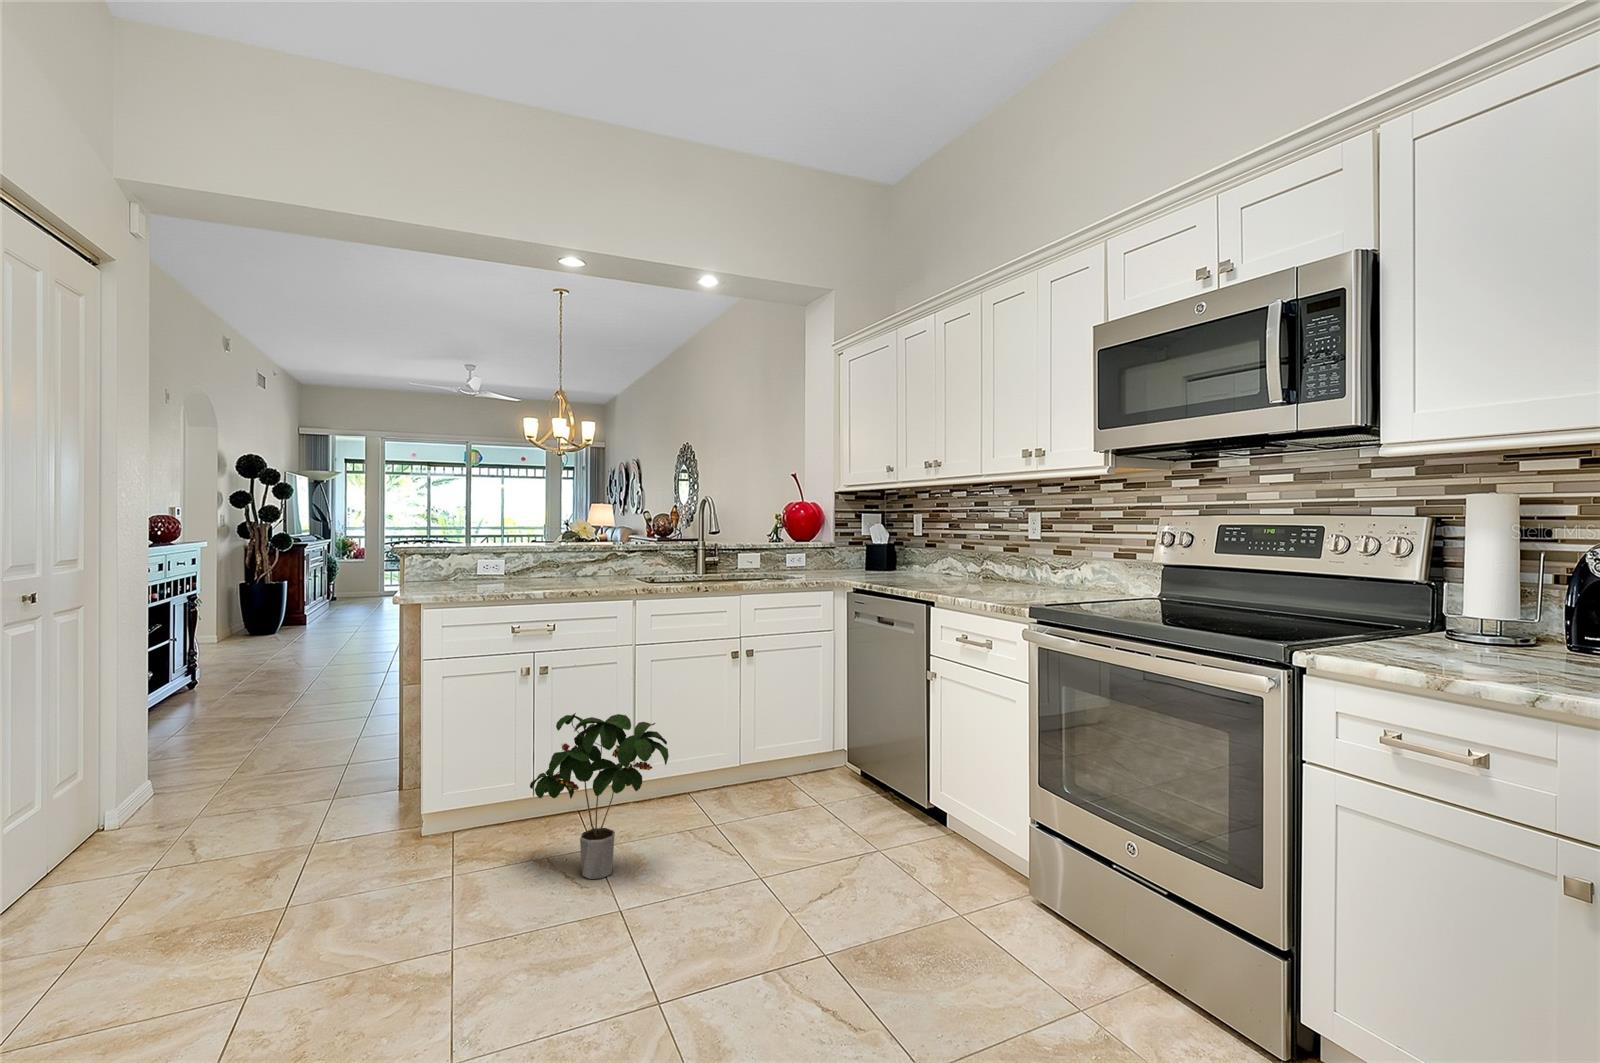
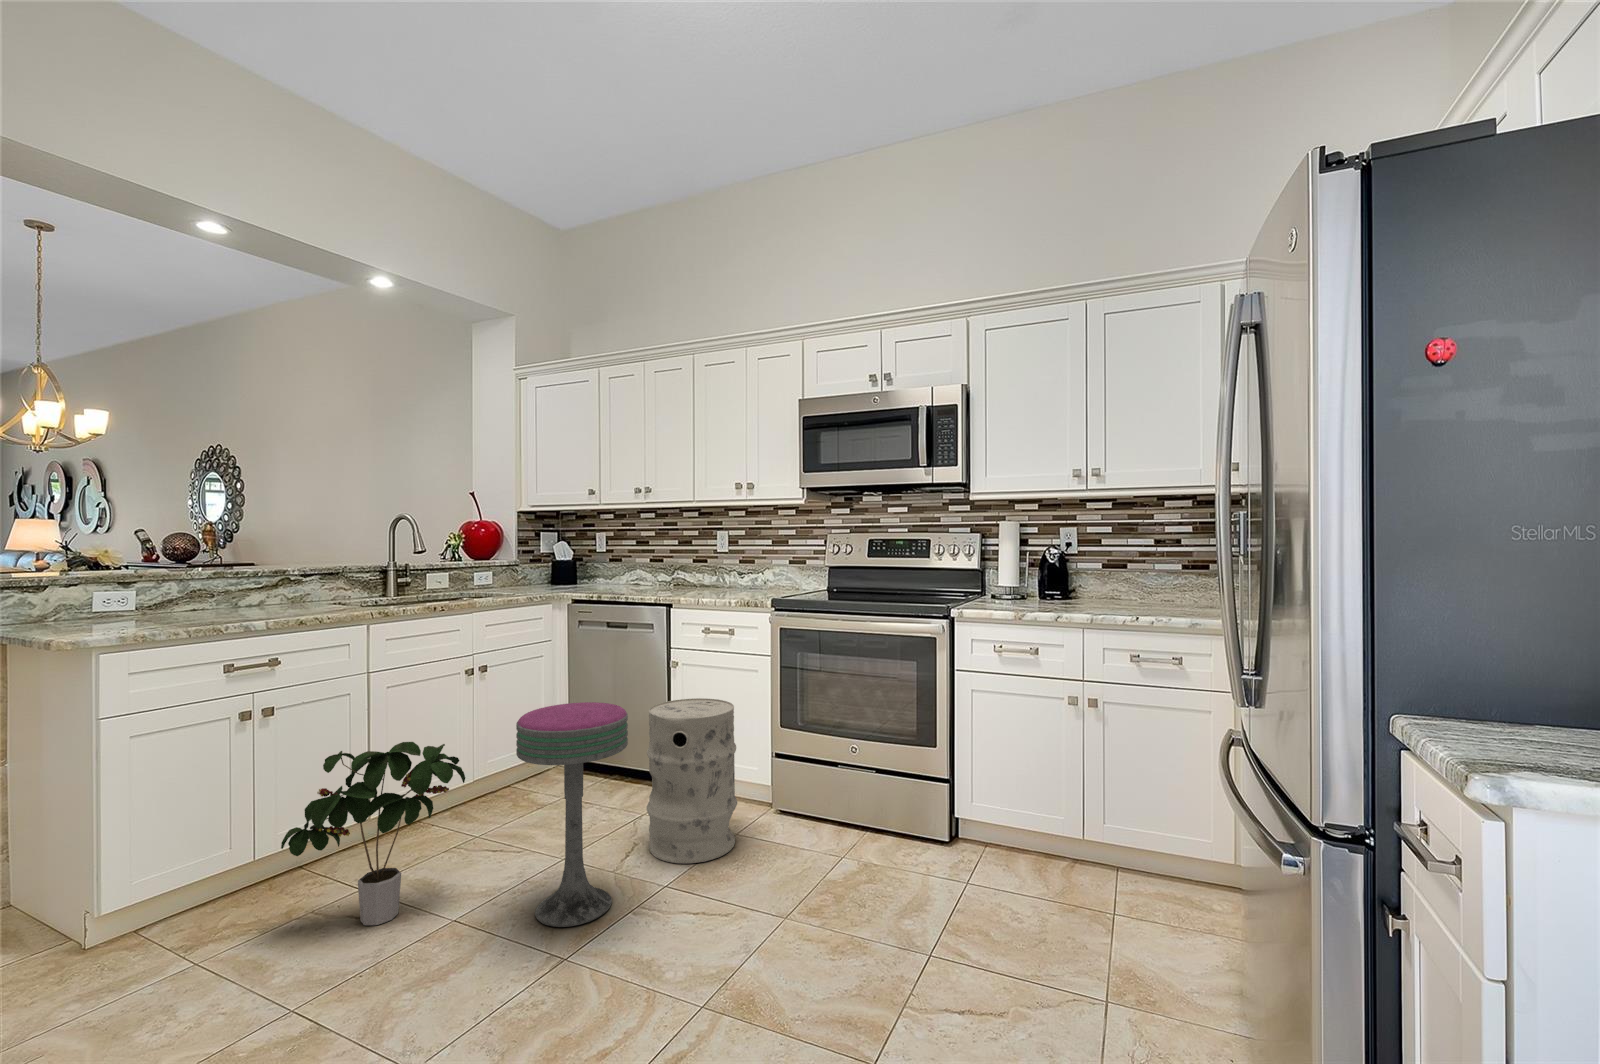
bar stool: none [680,702,797,946] -> present [516,702,628,927]
trash can: none [854,718,965,924] -> present [647,698,737,863]

